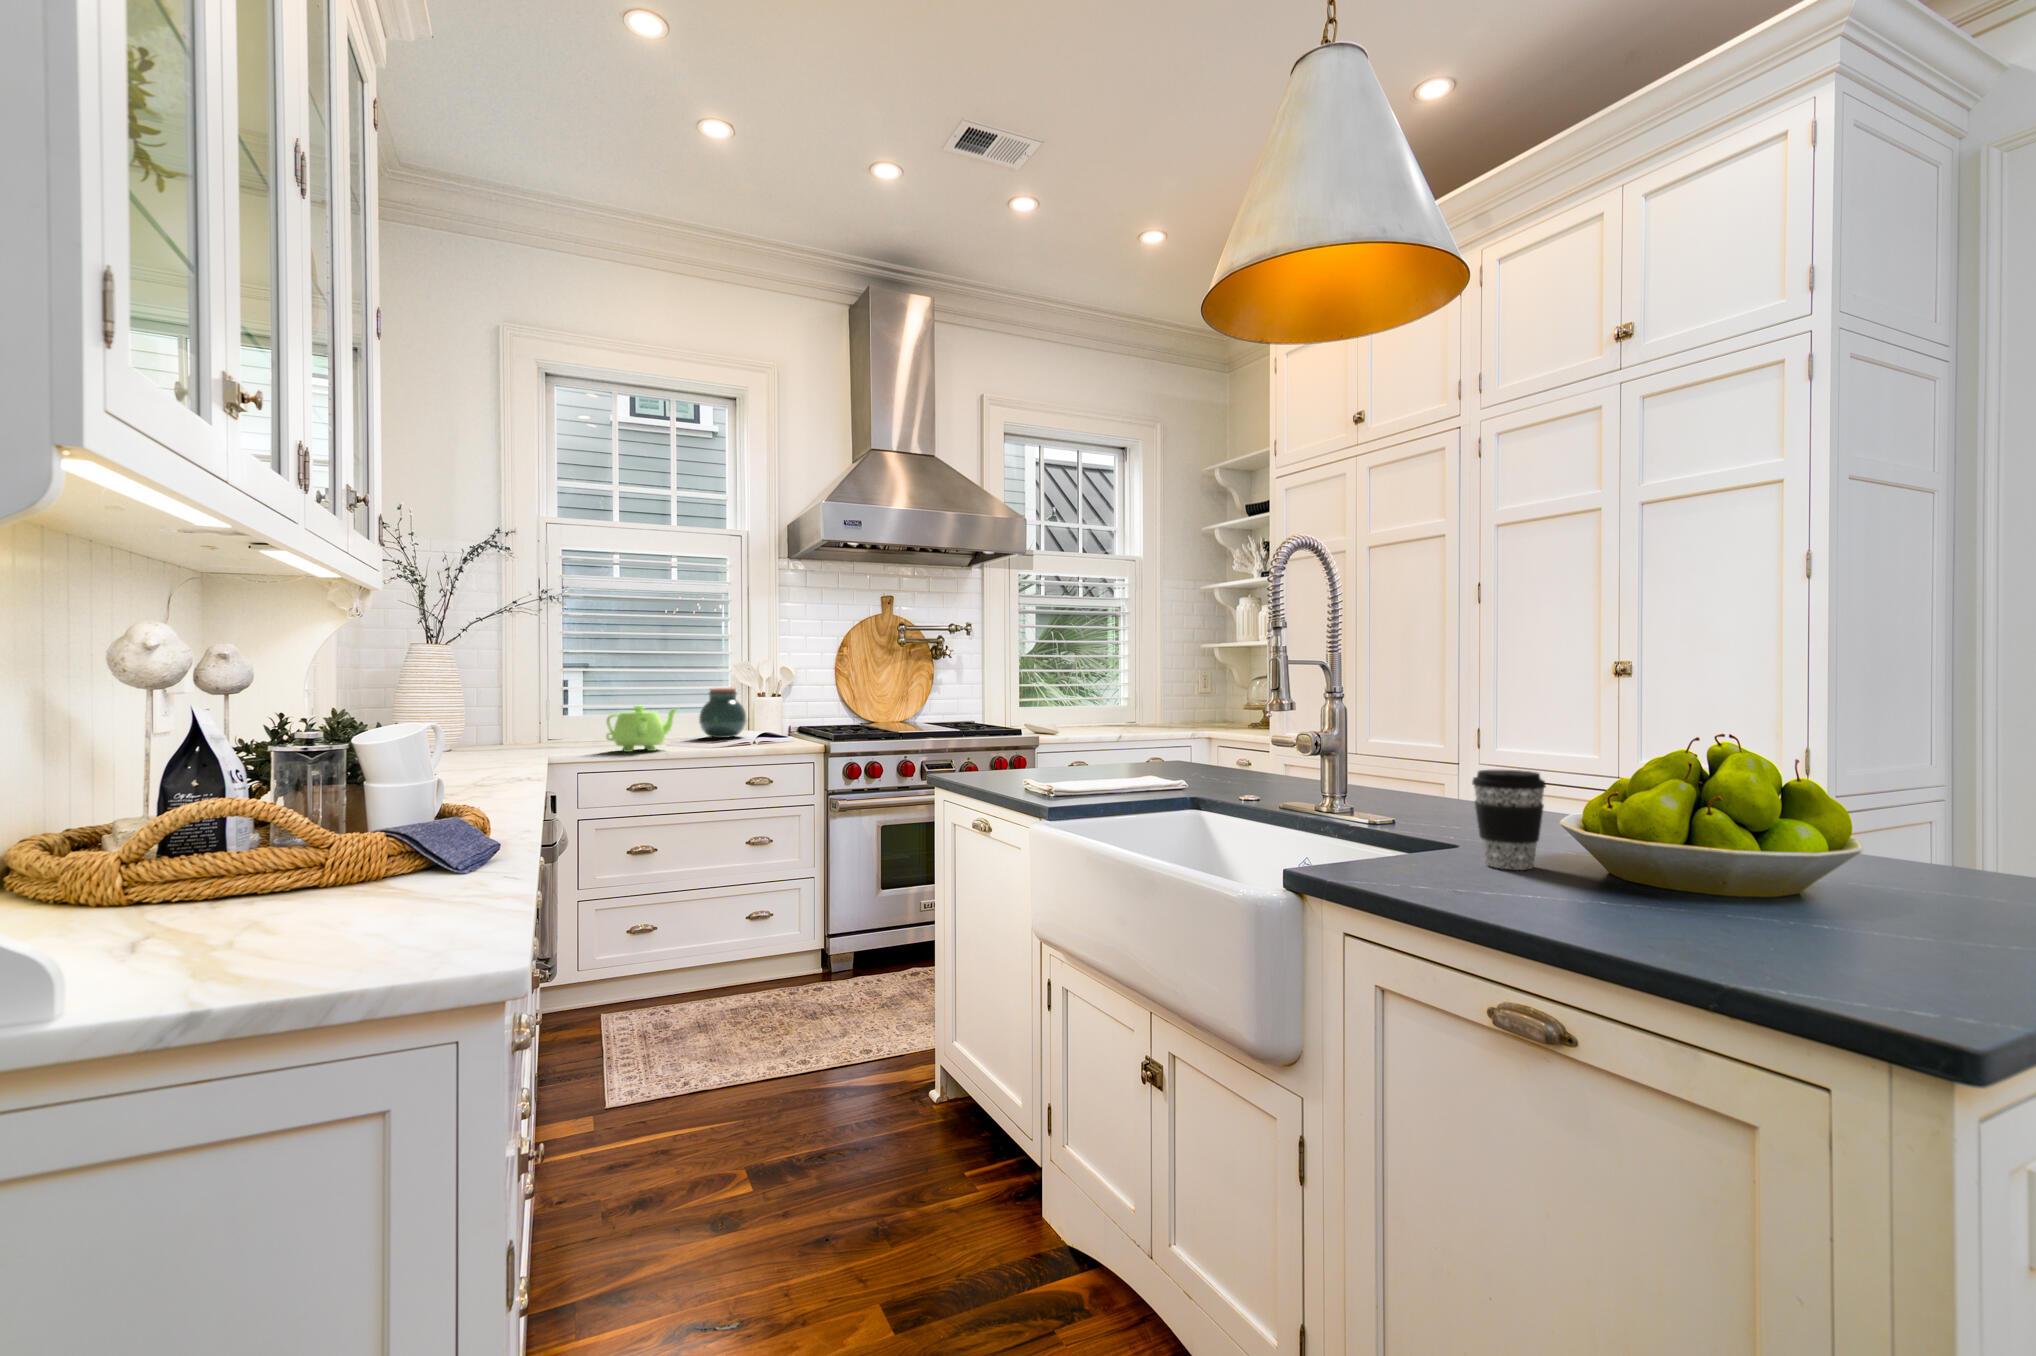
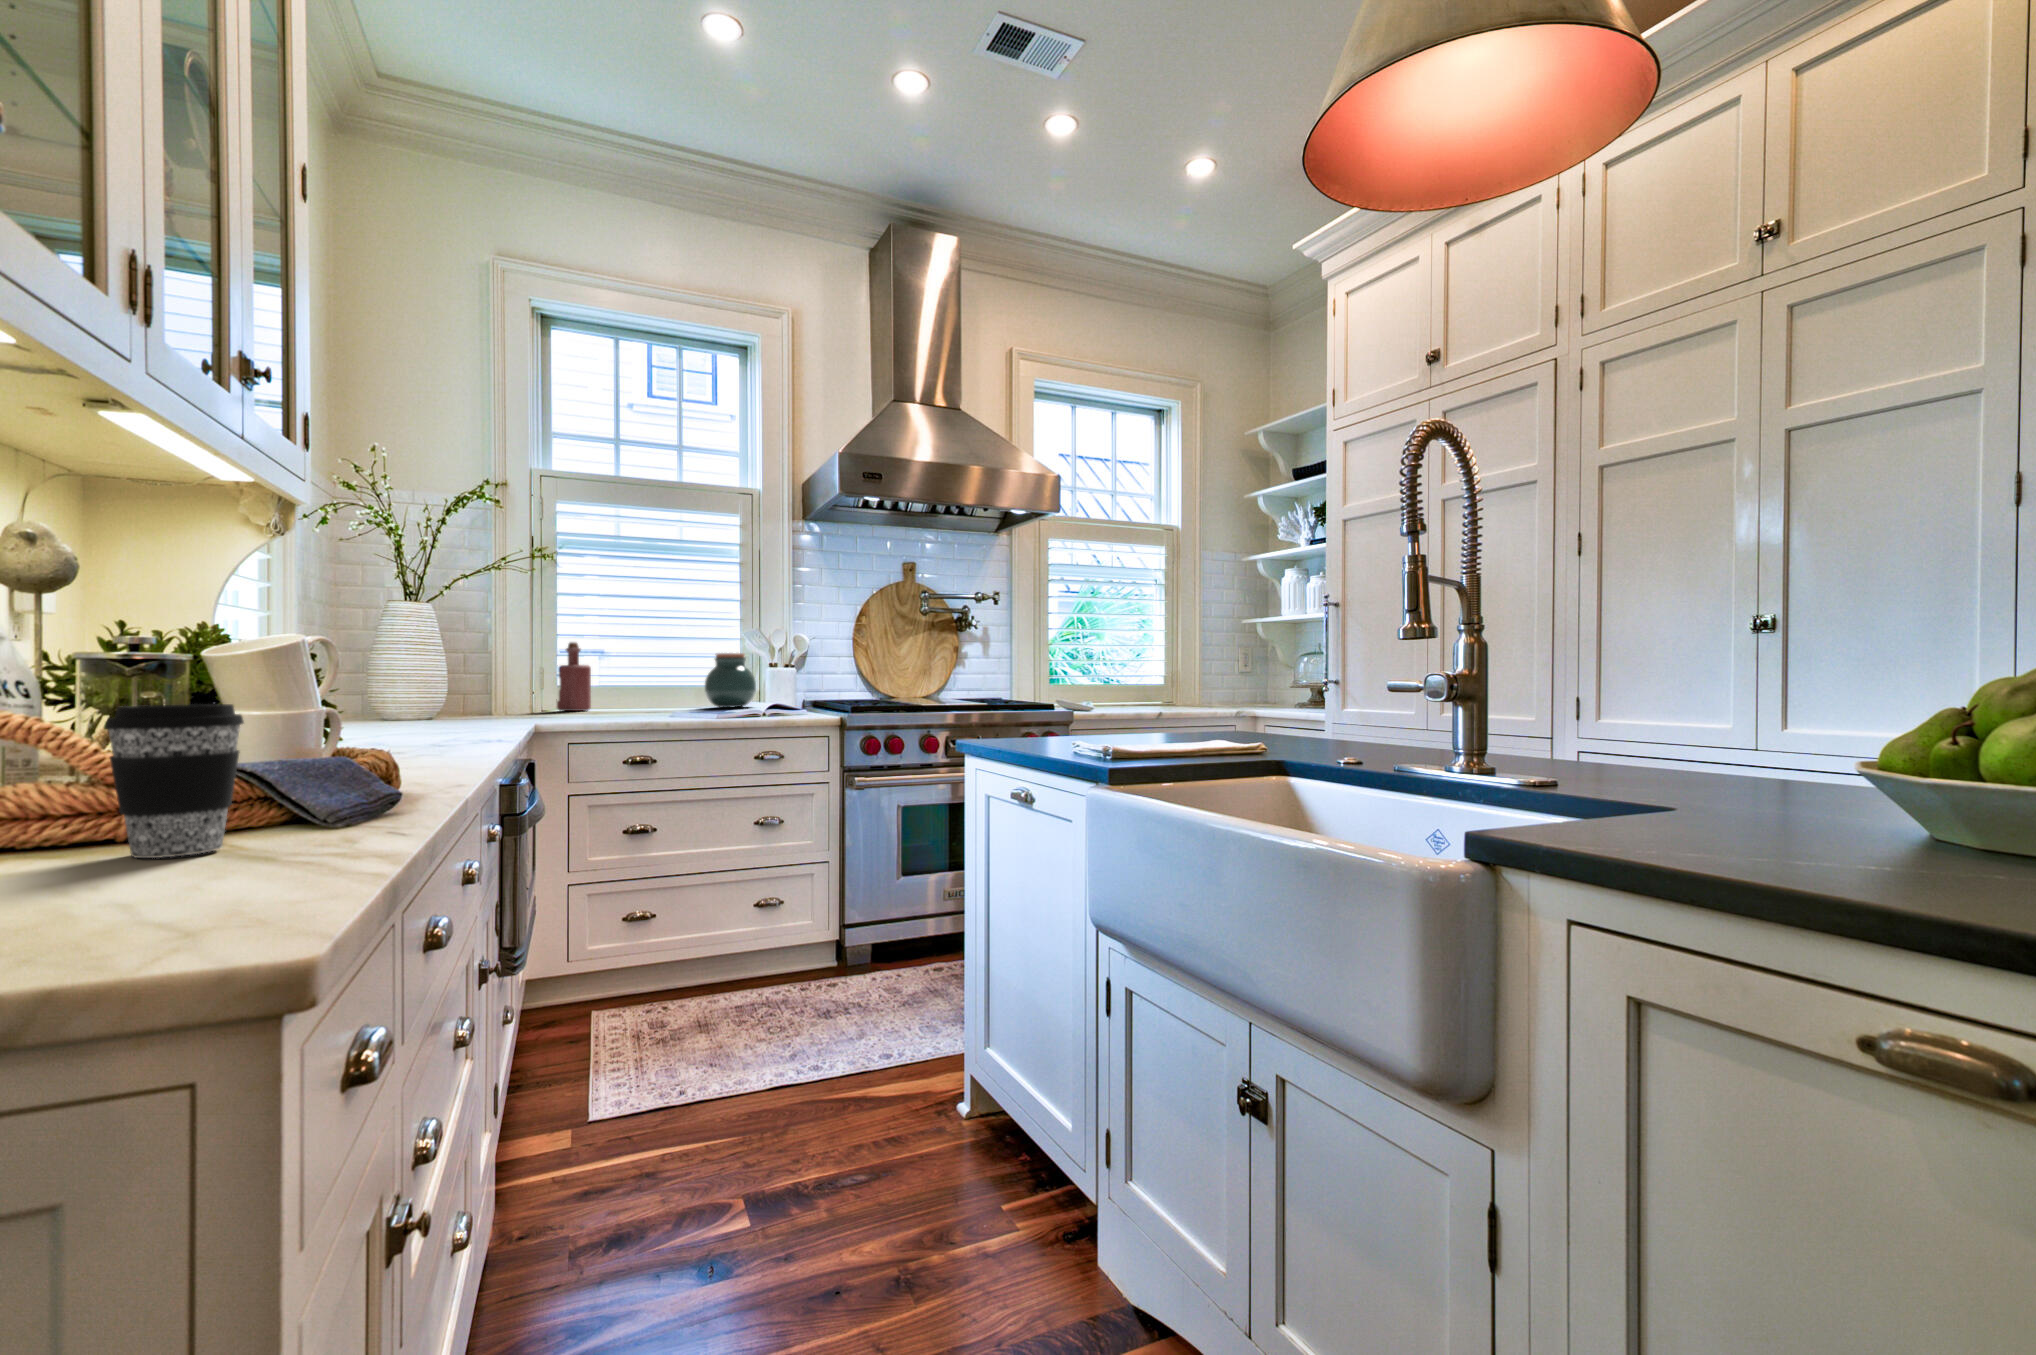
bottle: none [563,678,595,741] -> present [557,642,591,711]
teapot: present [606,706,678,752] -> none [597,668,681,718]
coffee cup: present [1472,770,1546,870] -> present [105,704,244,858]

